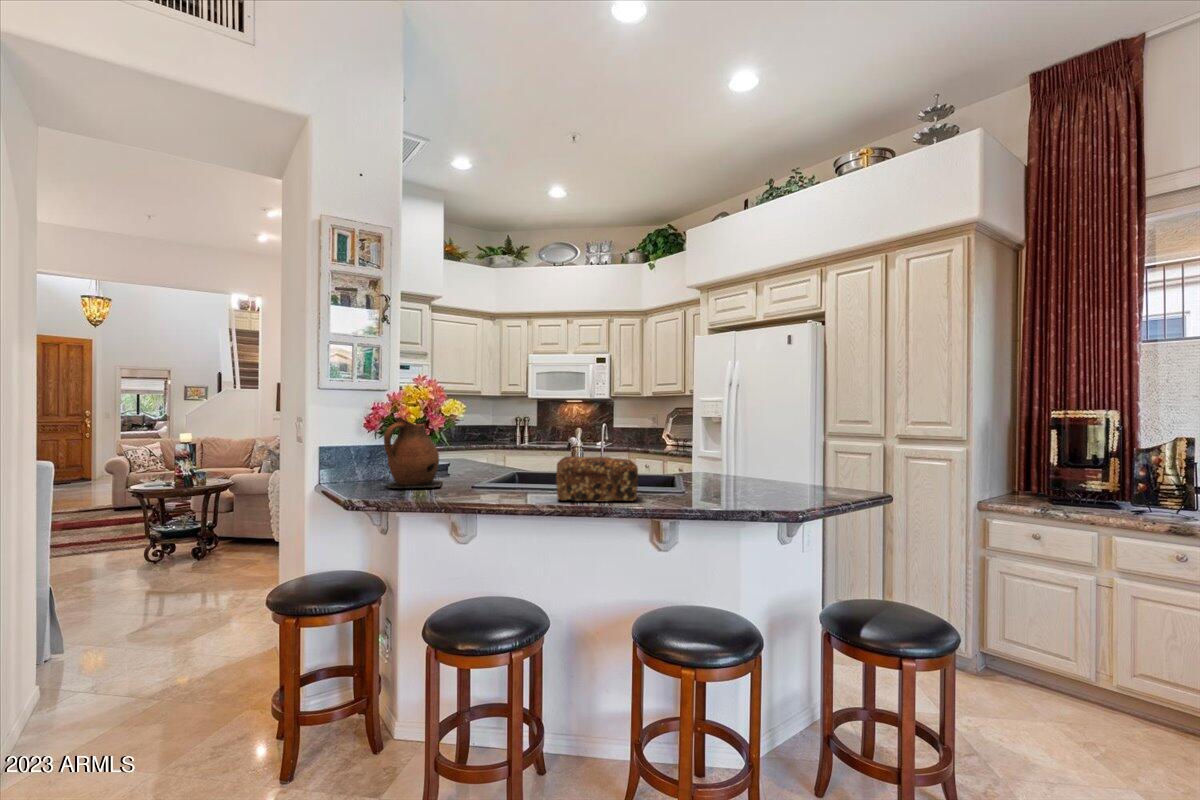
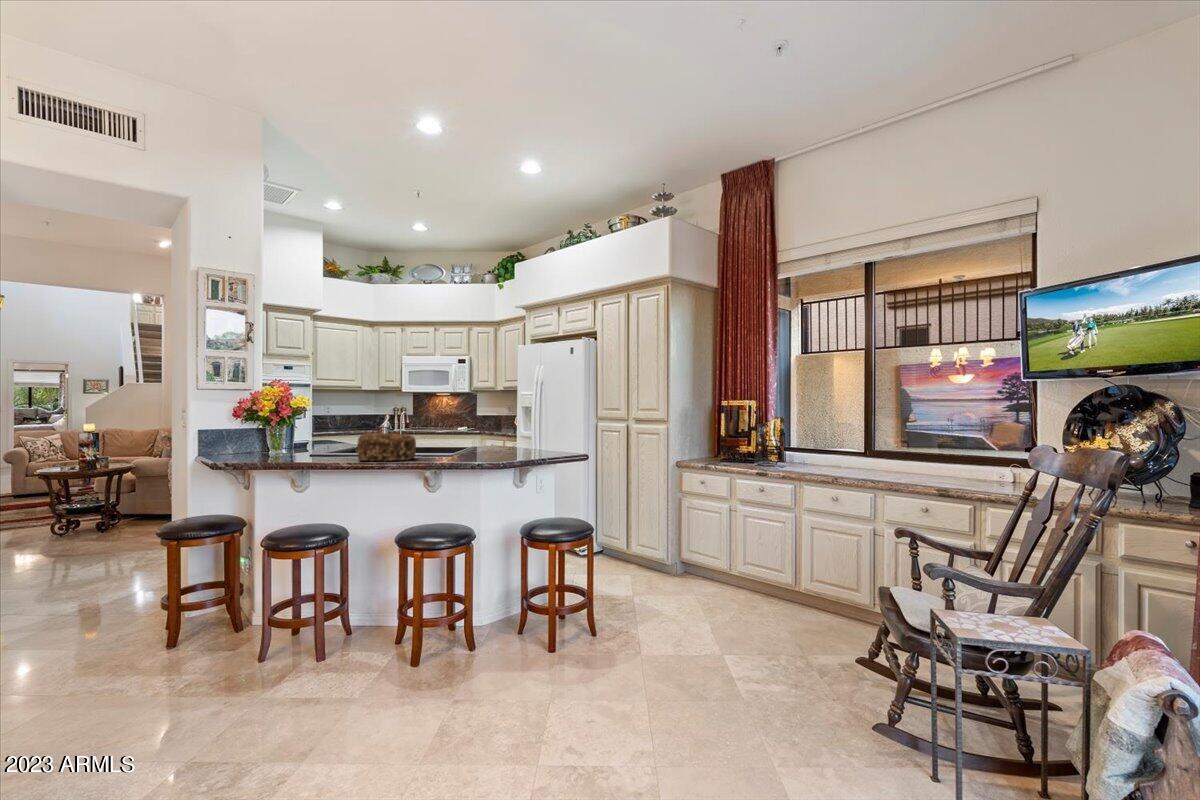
ceramic pitcher: present [384,417,442,488] -> none [245,408,293,457]

